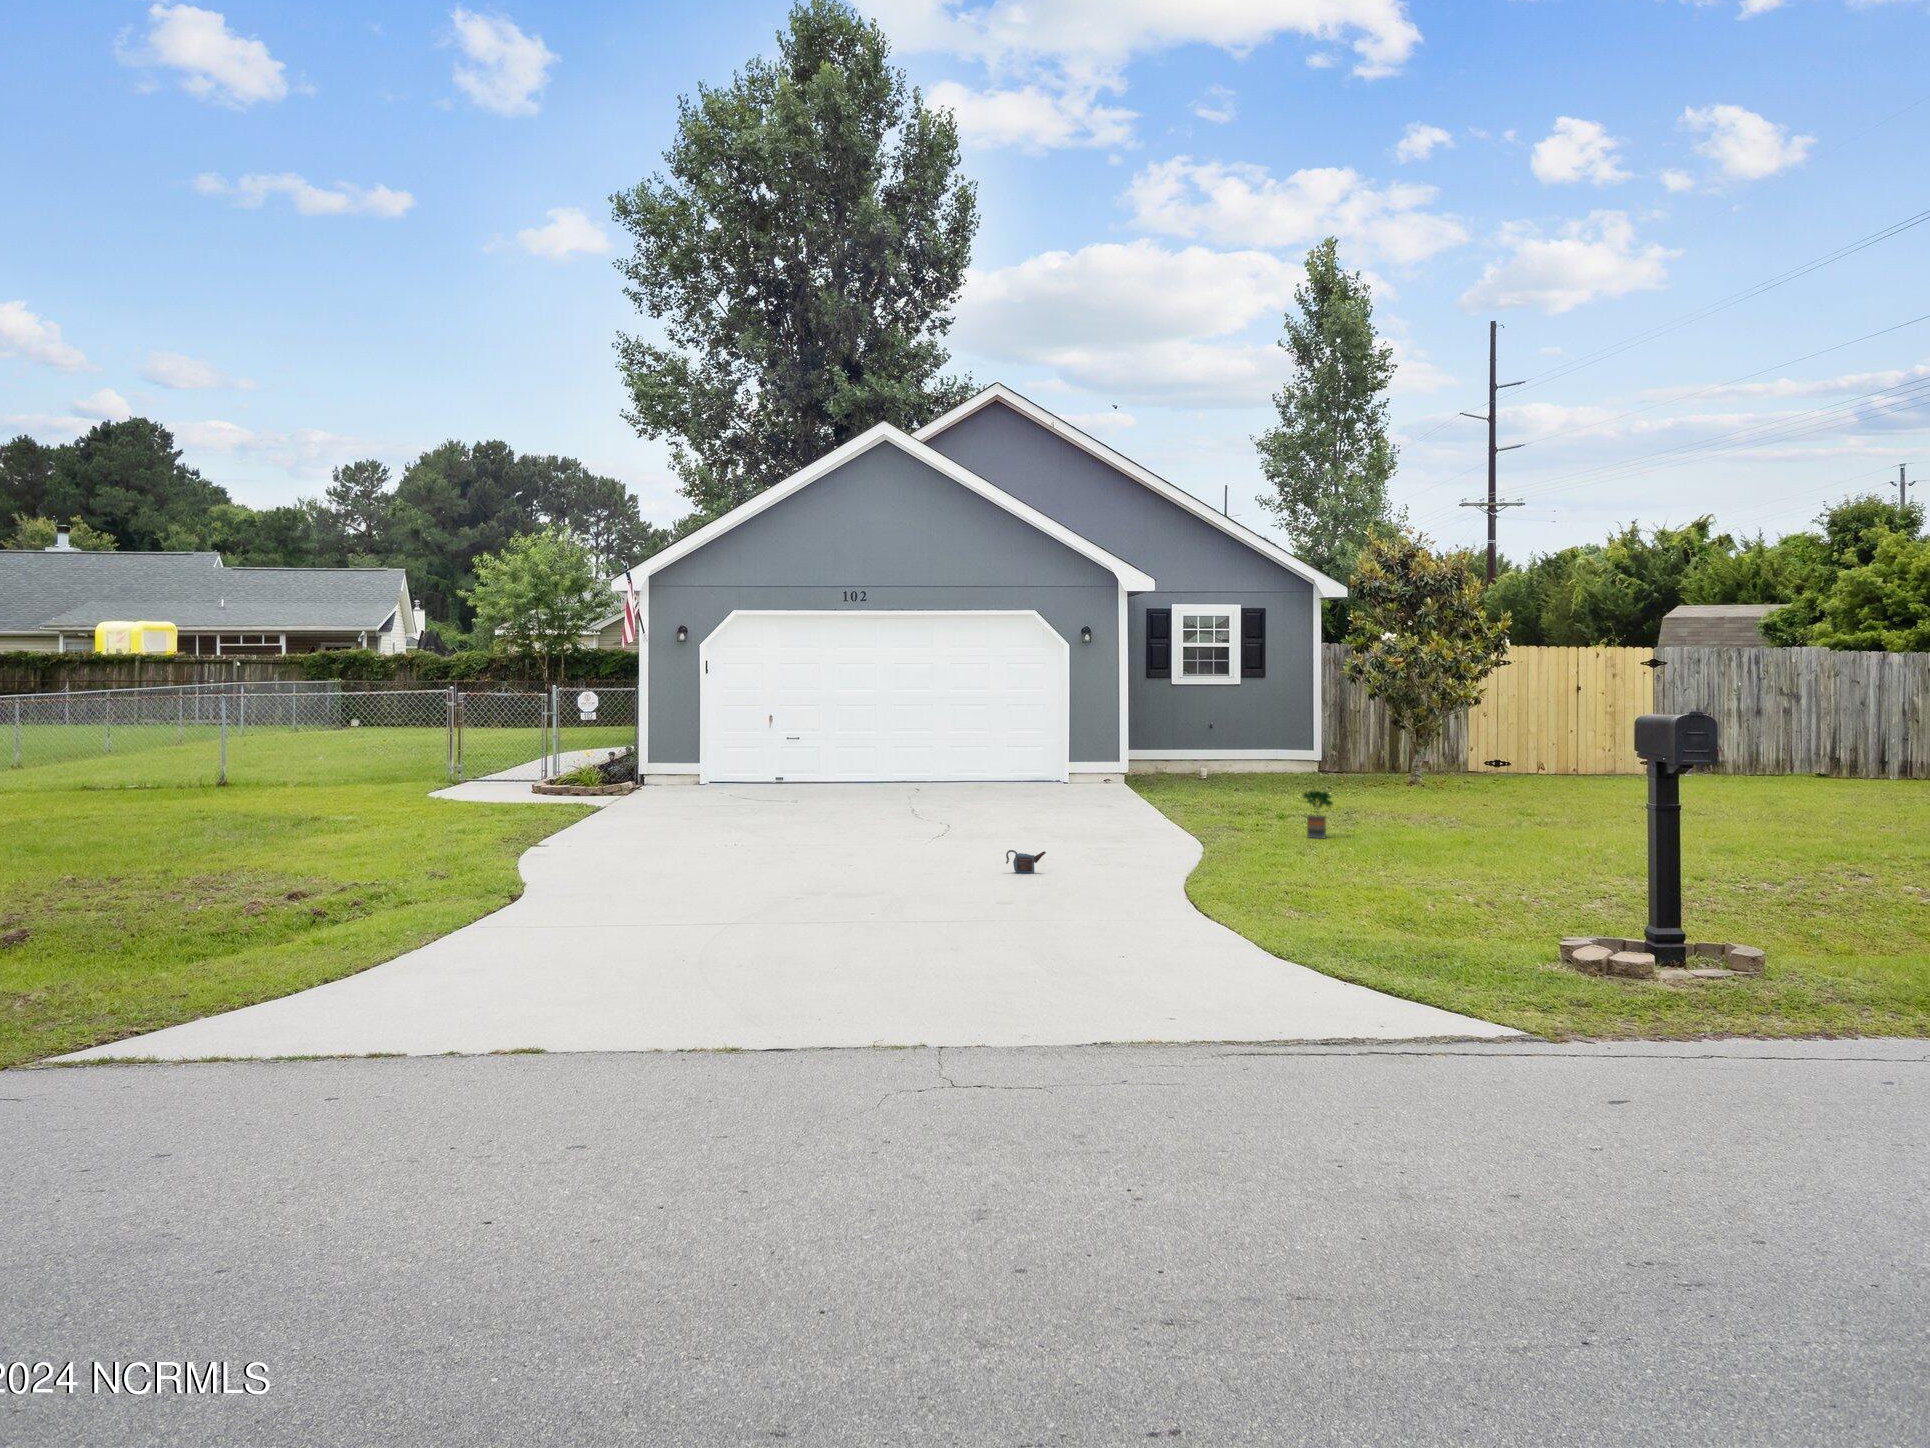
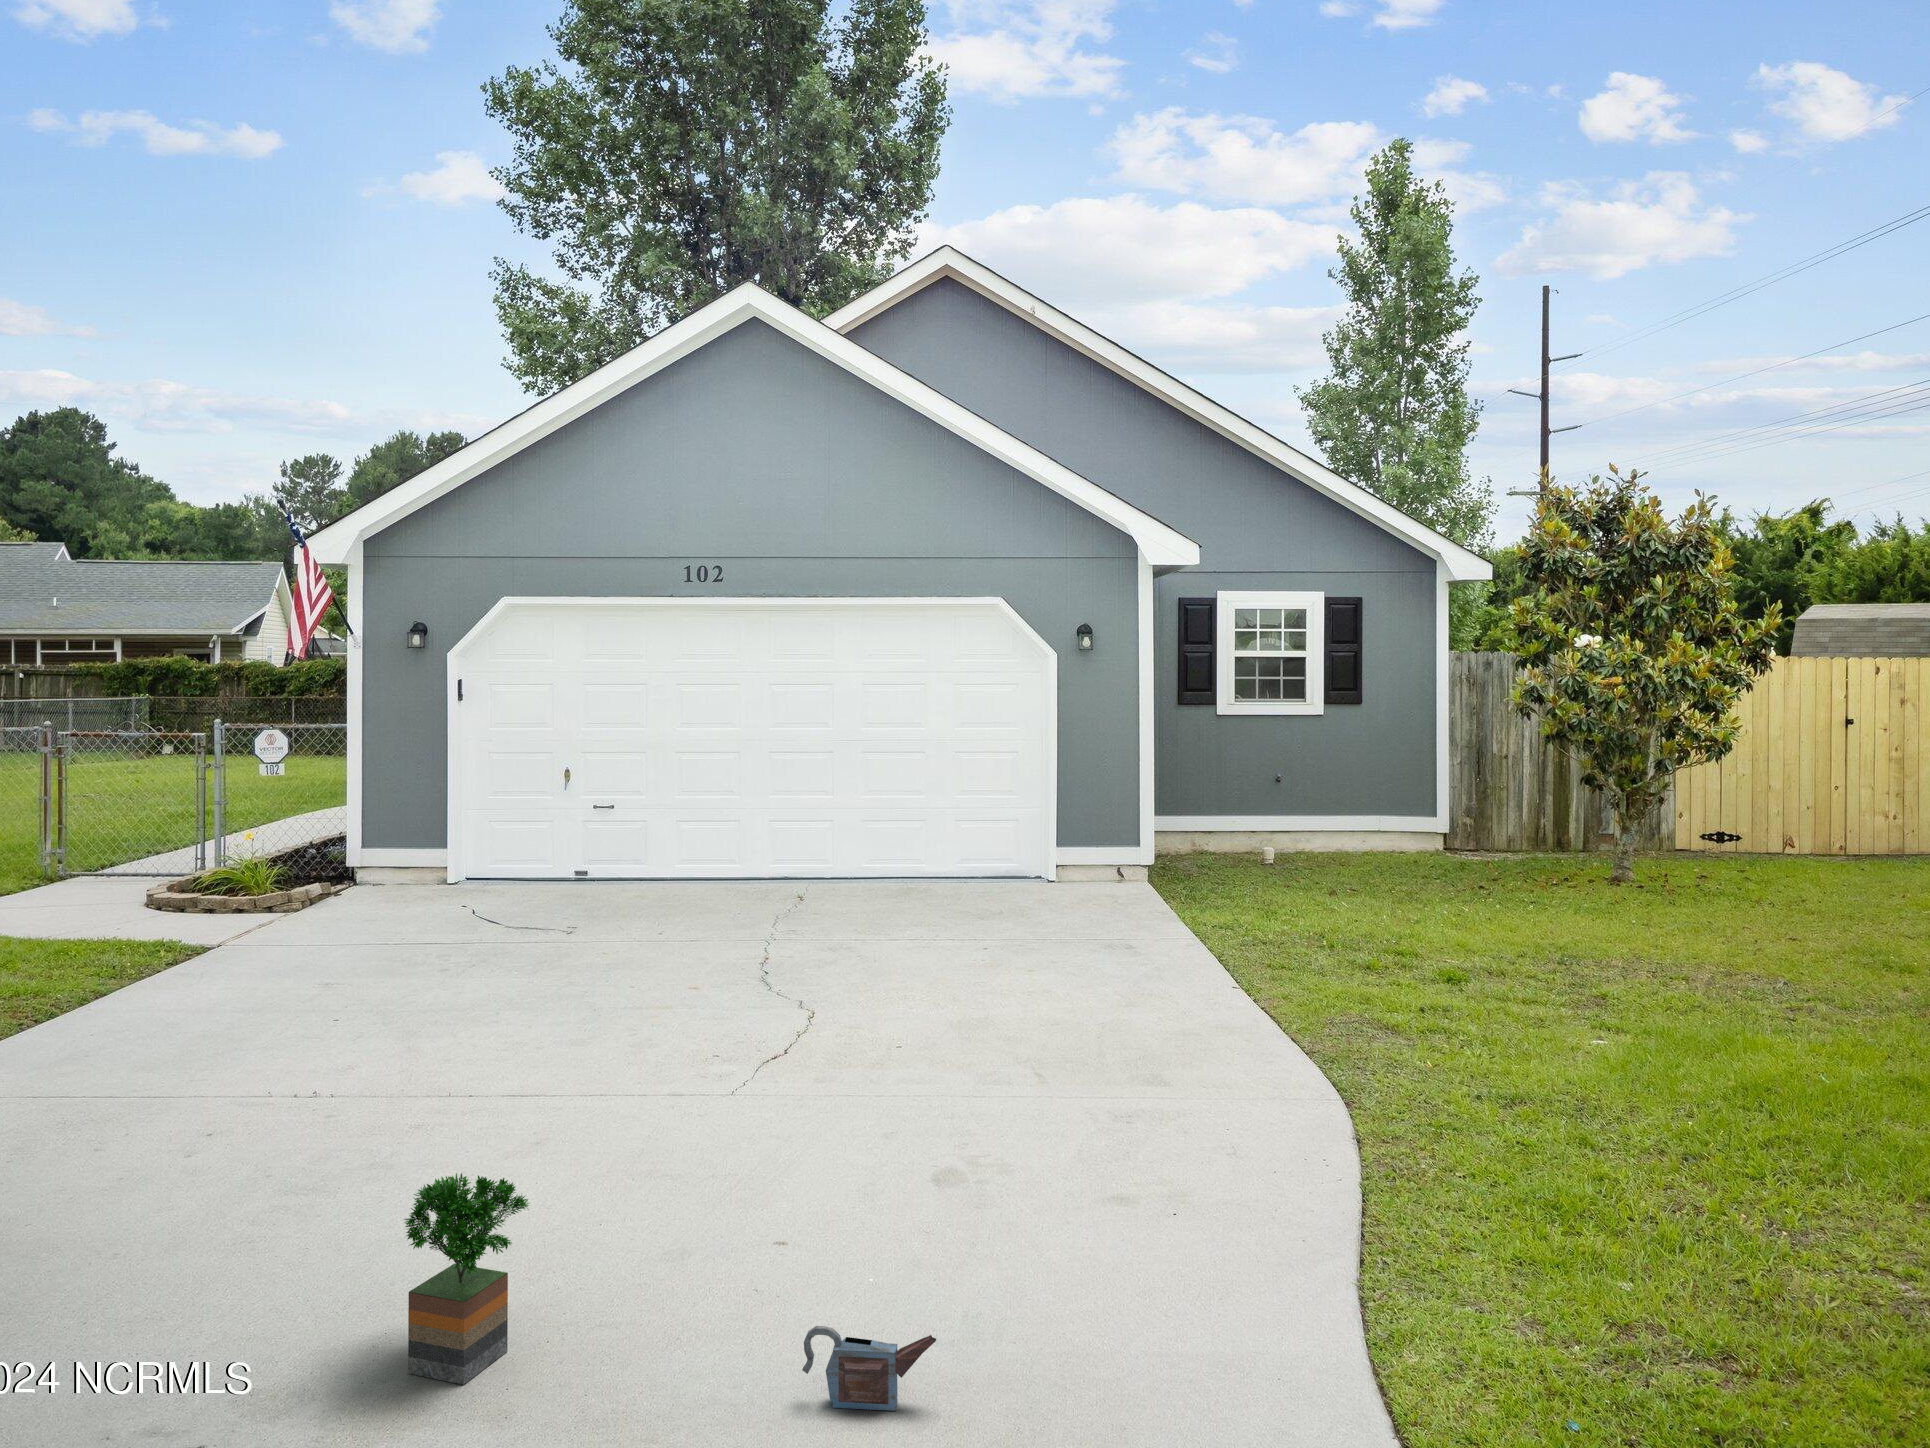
potted tree: present [1303,791,1333,838] -> present [404,1173,529,1385]

